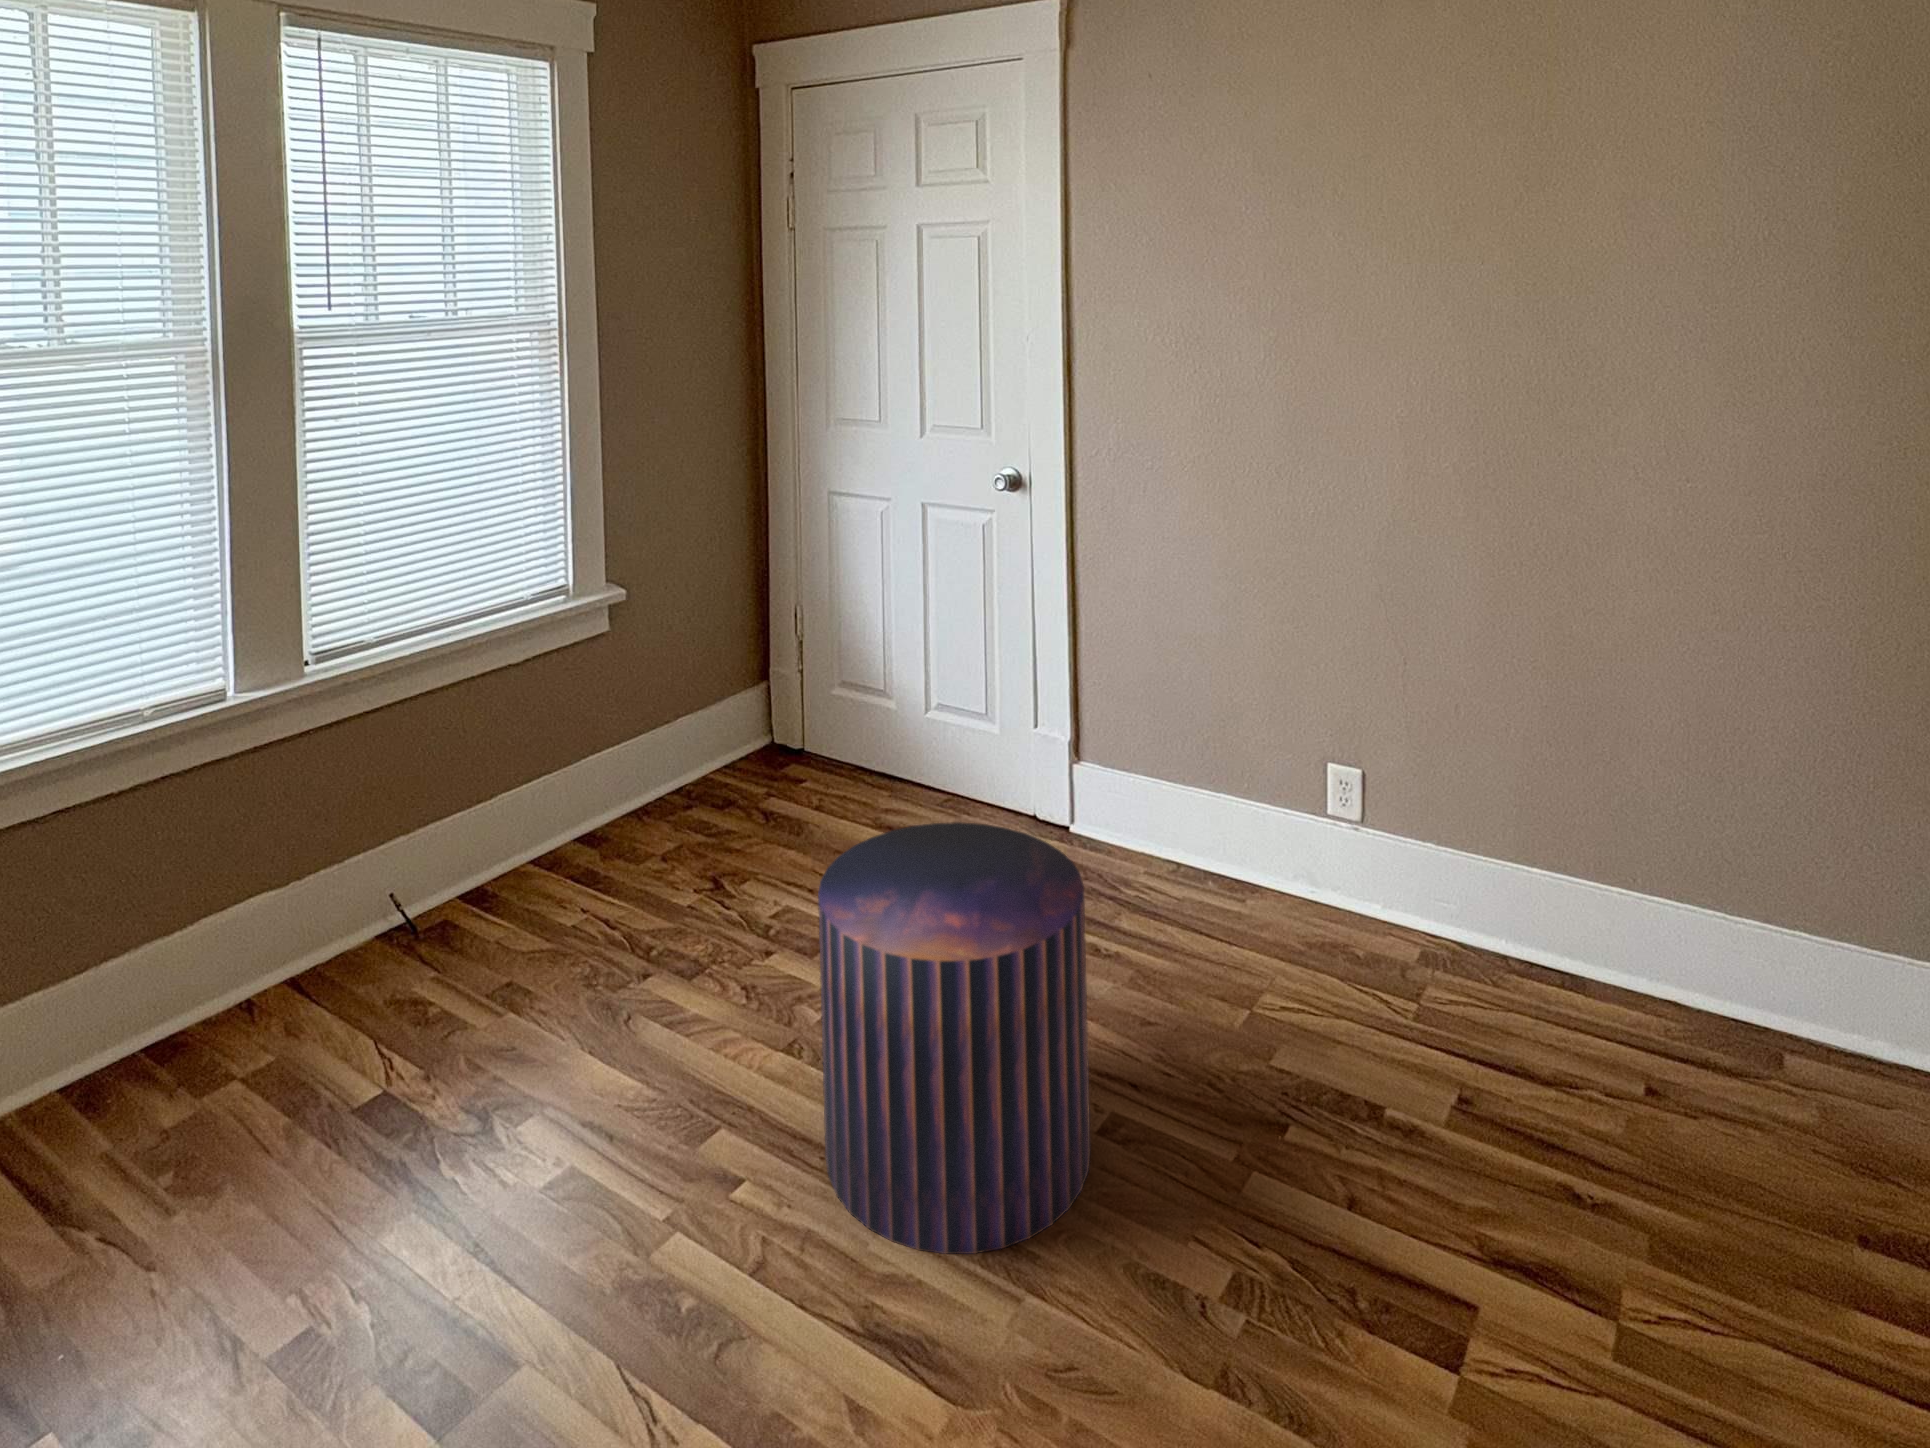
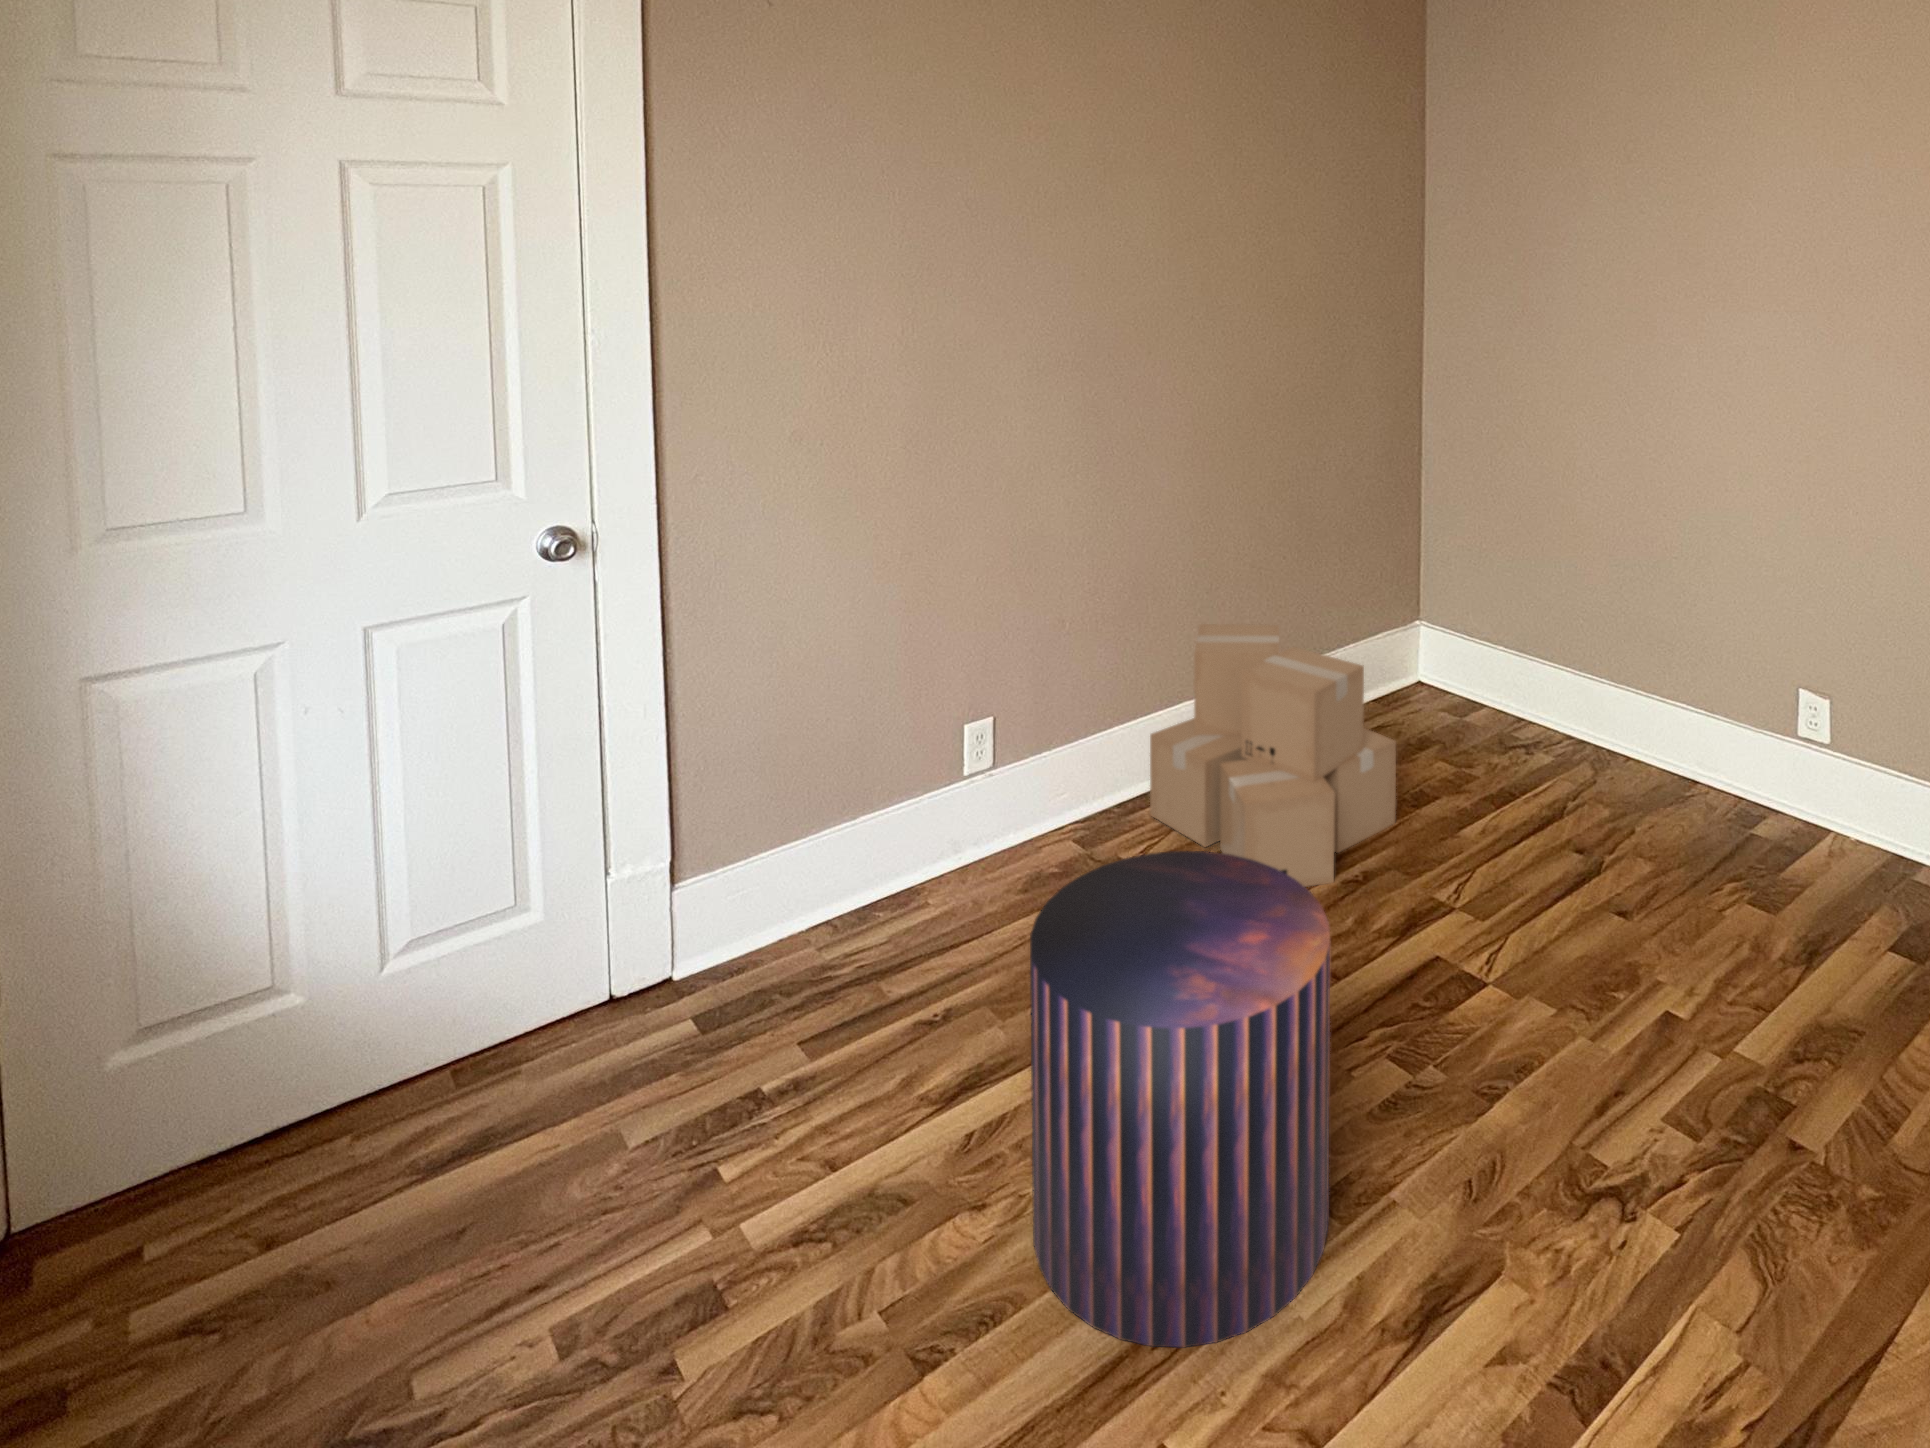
cardboard box: none [1438,791,1796,1222] -> present [1150,624,1396,887]

